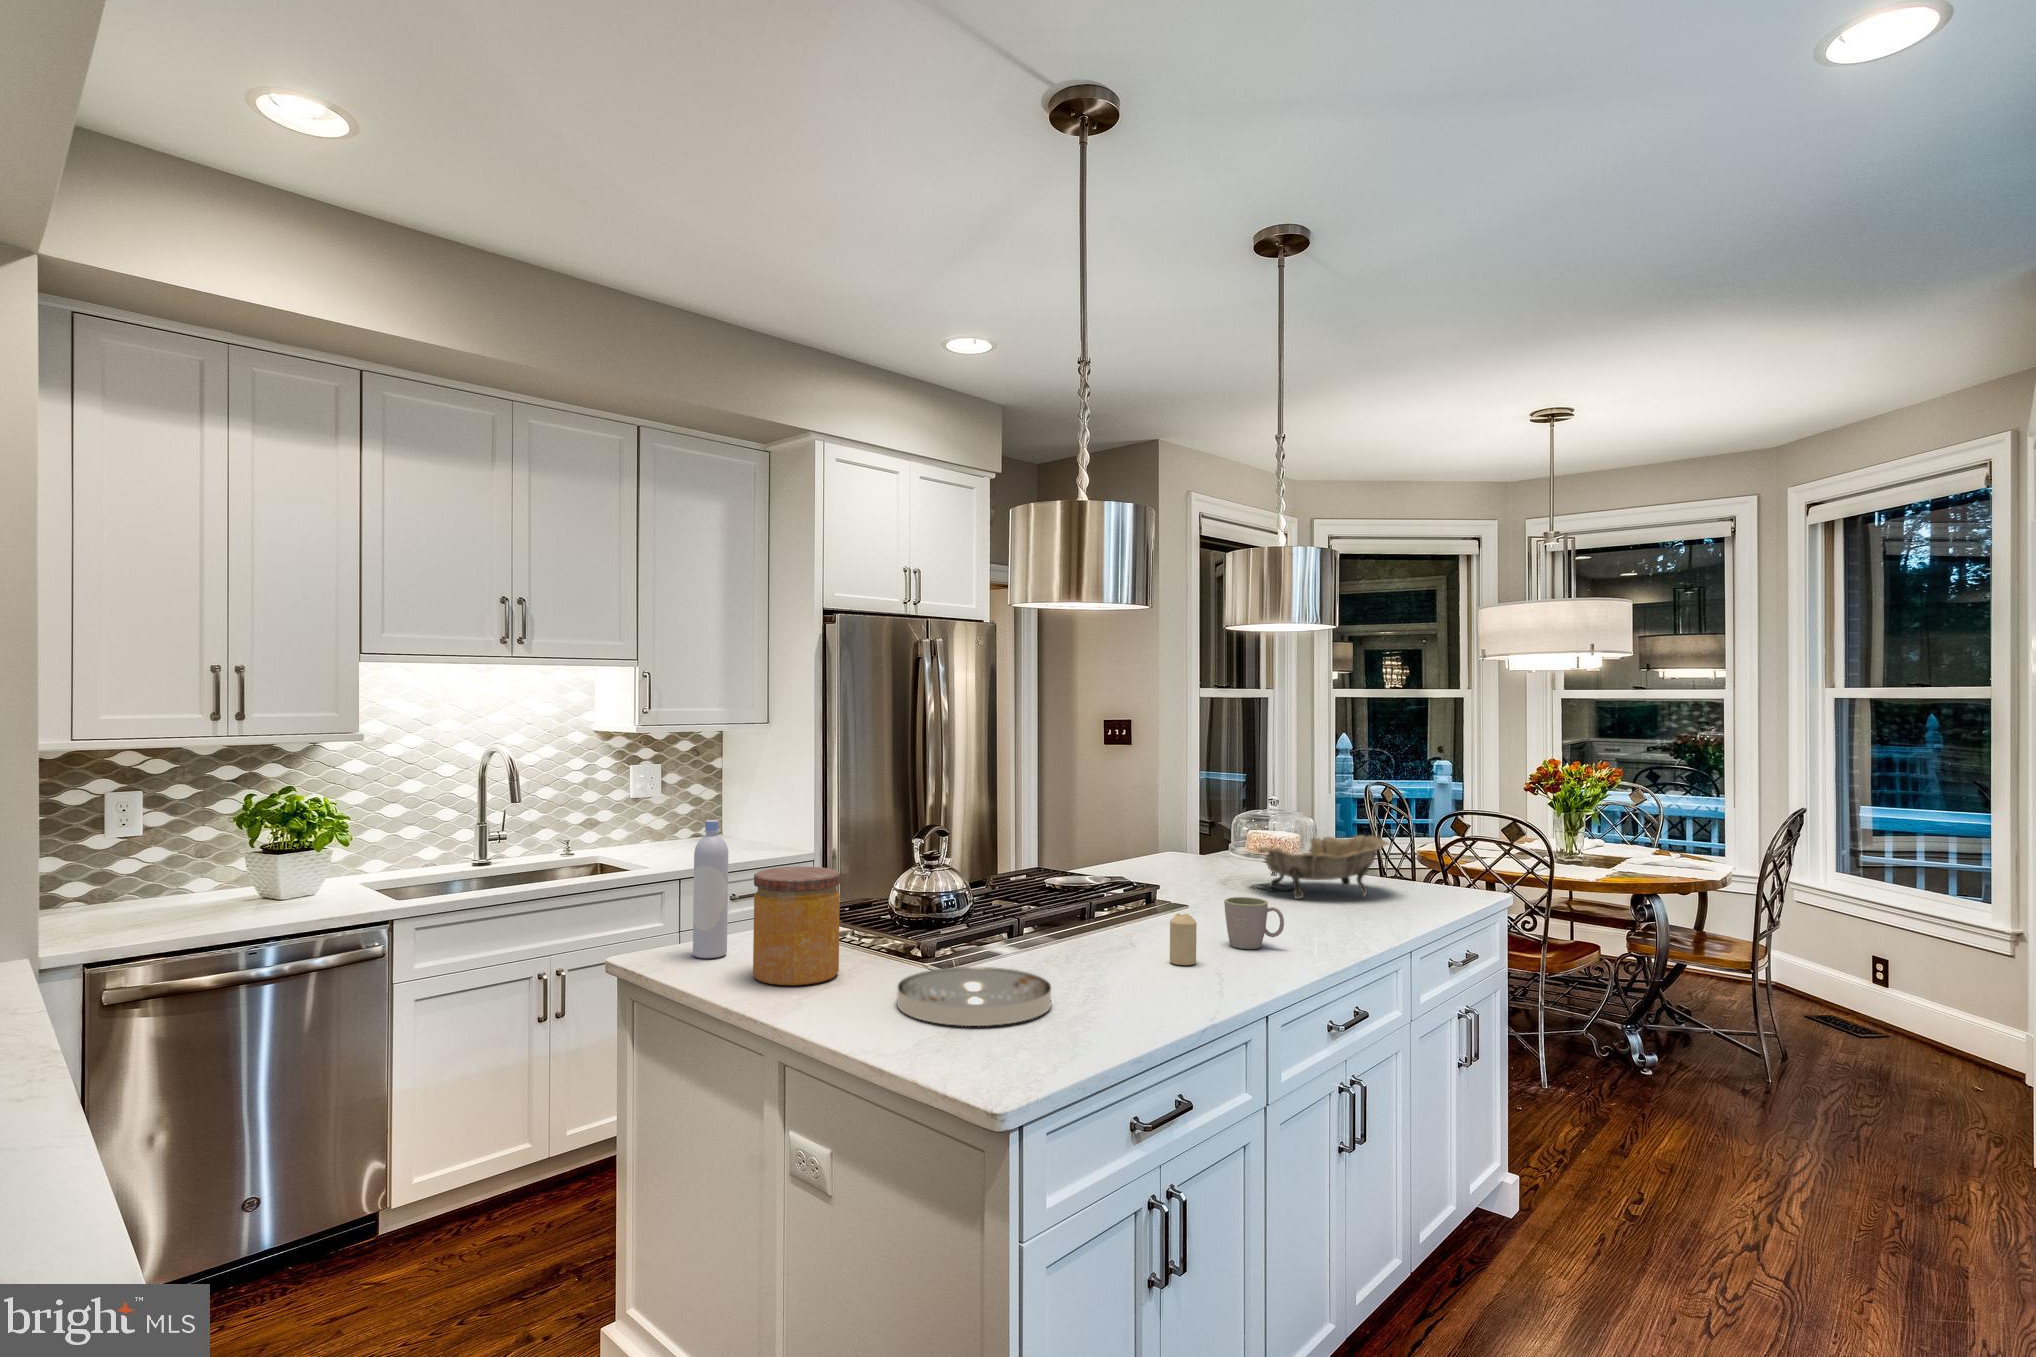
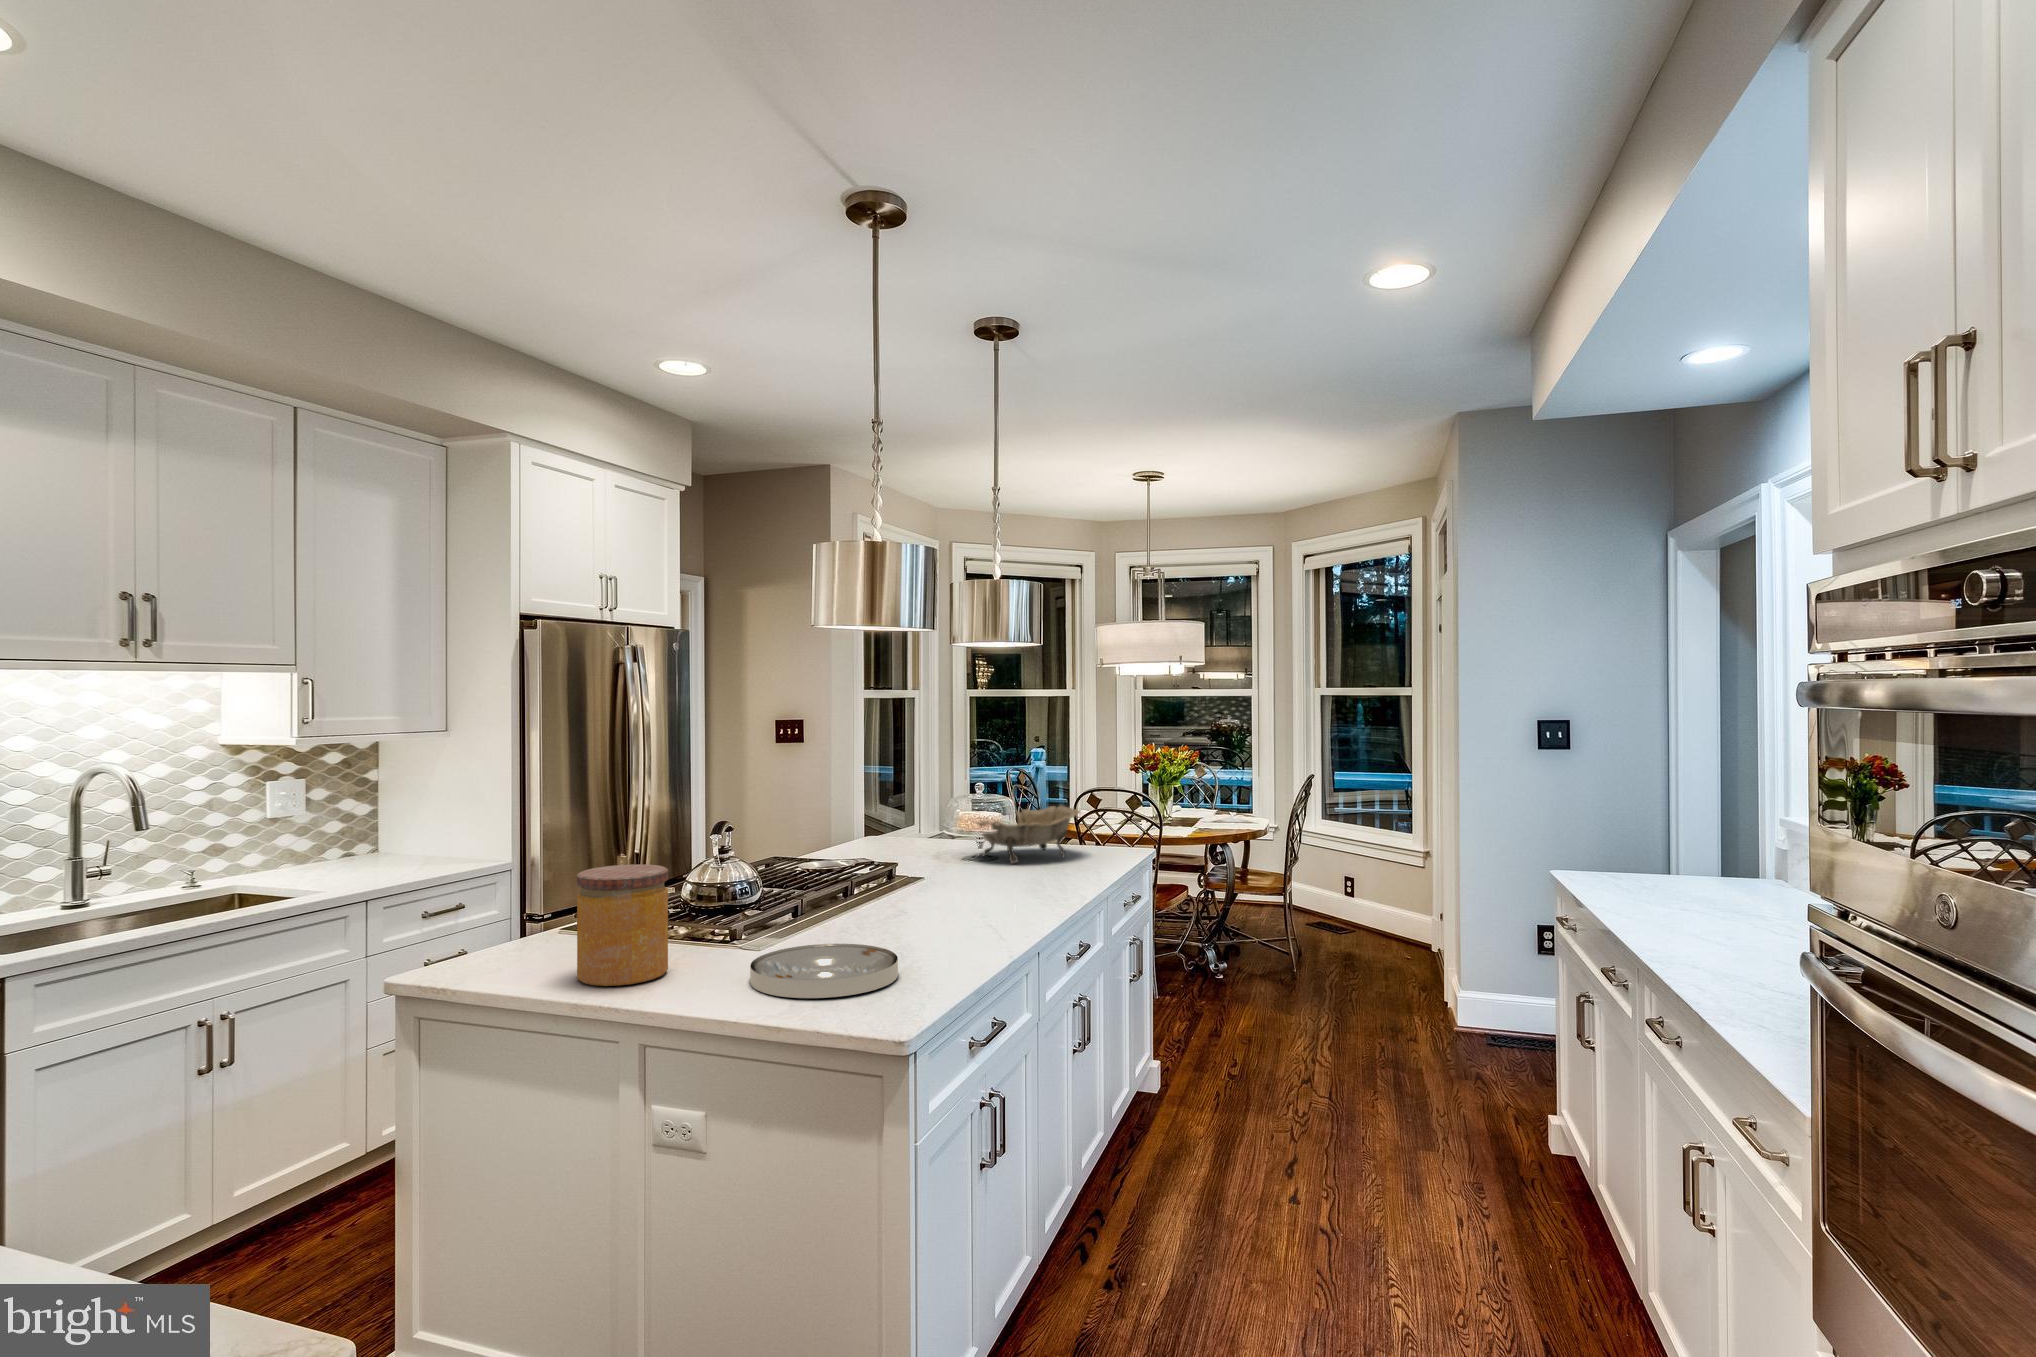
bottle: present [693,820,728,958] -> none [488,825,526,972]
mug: present [1224,897,1284,949] -> none [989,862,1041,907]
candle: present [1170,914,1197,965] -> none [959,880,982,925]

